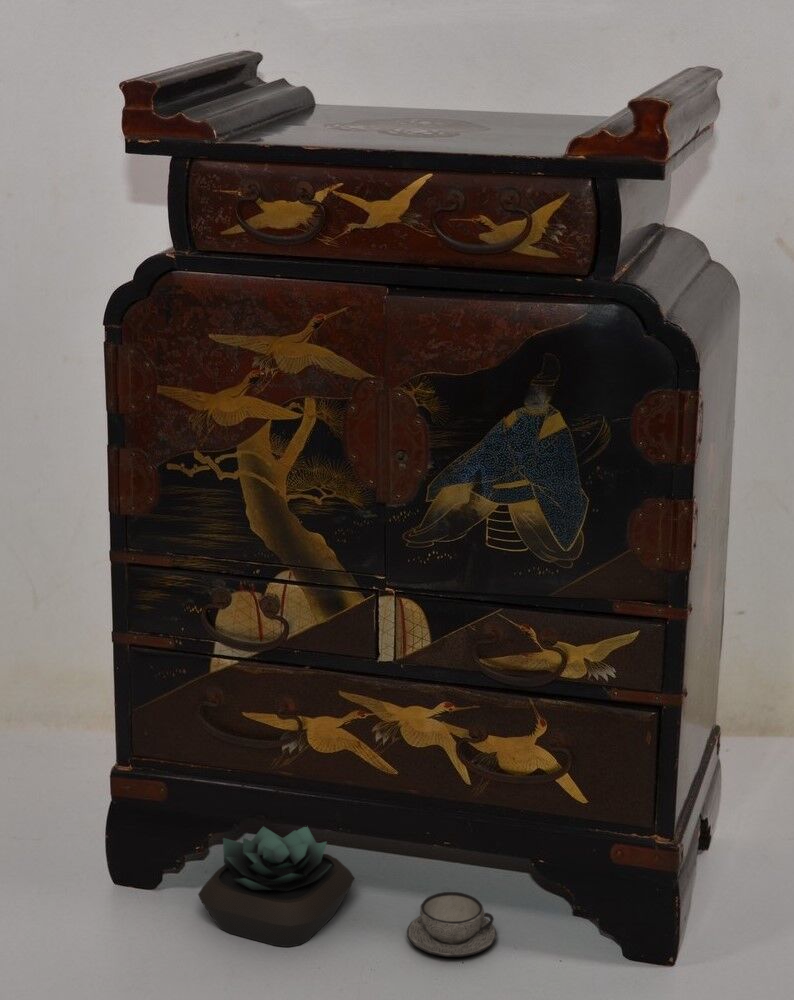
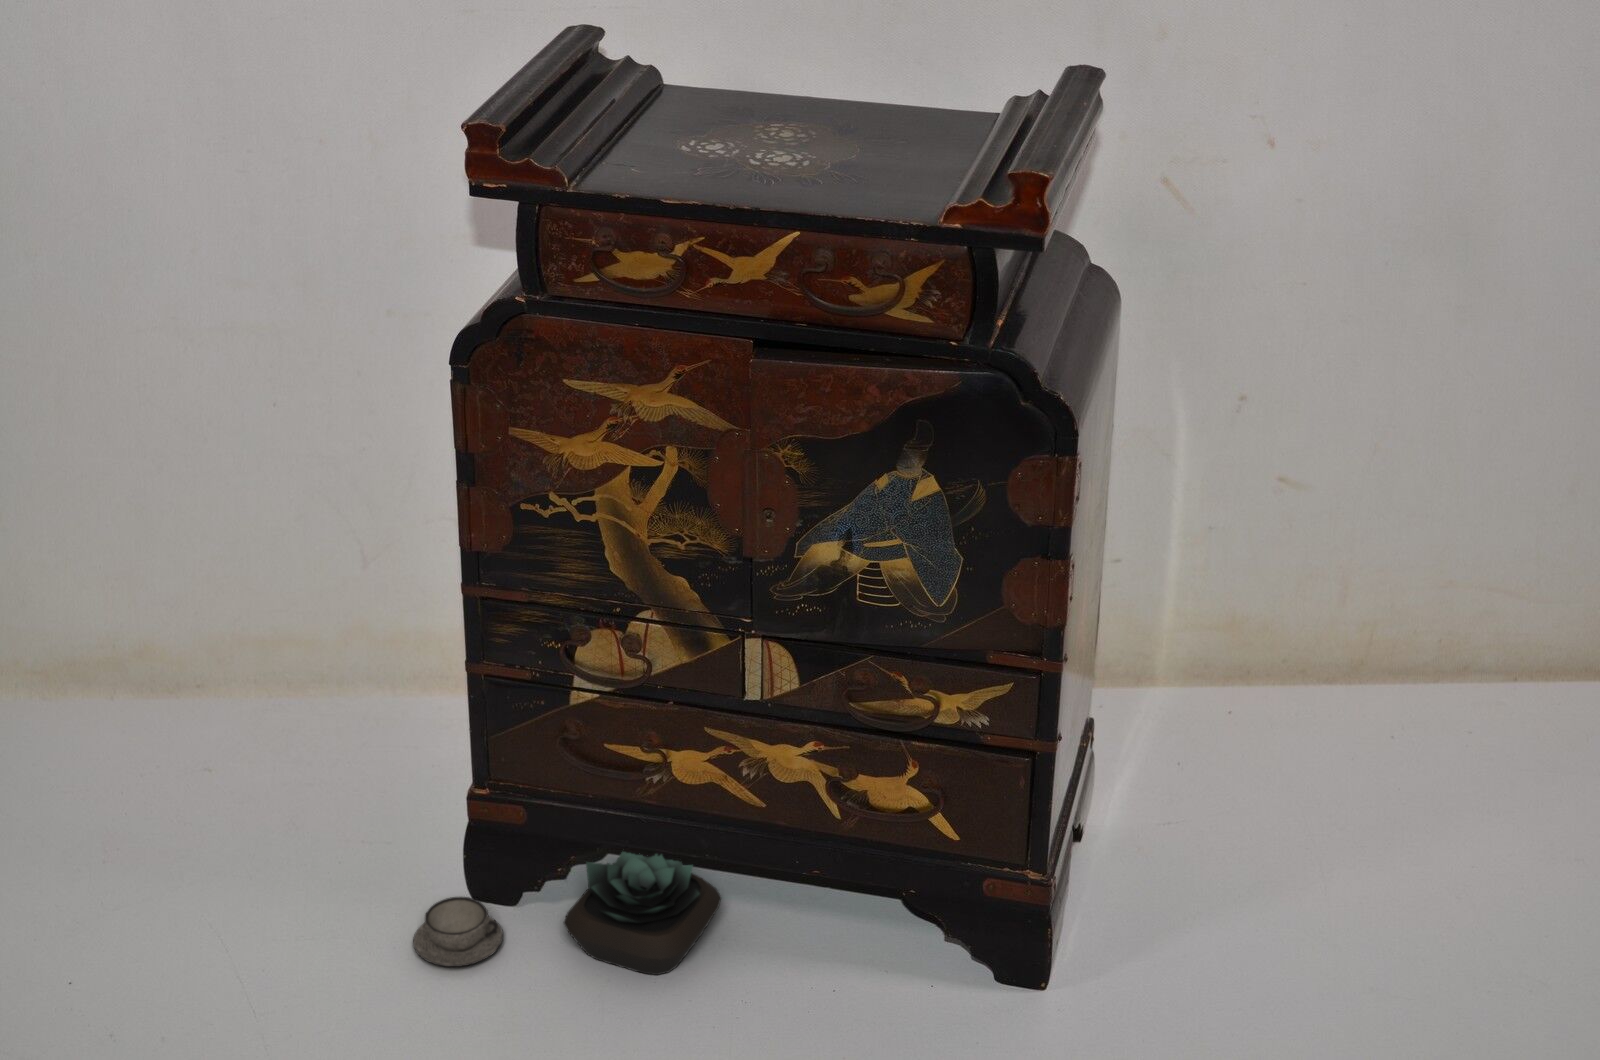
teacup: present [407,892,497,957] -> present [413,897,503,967]

